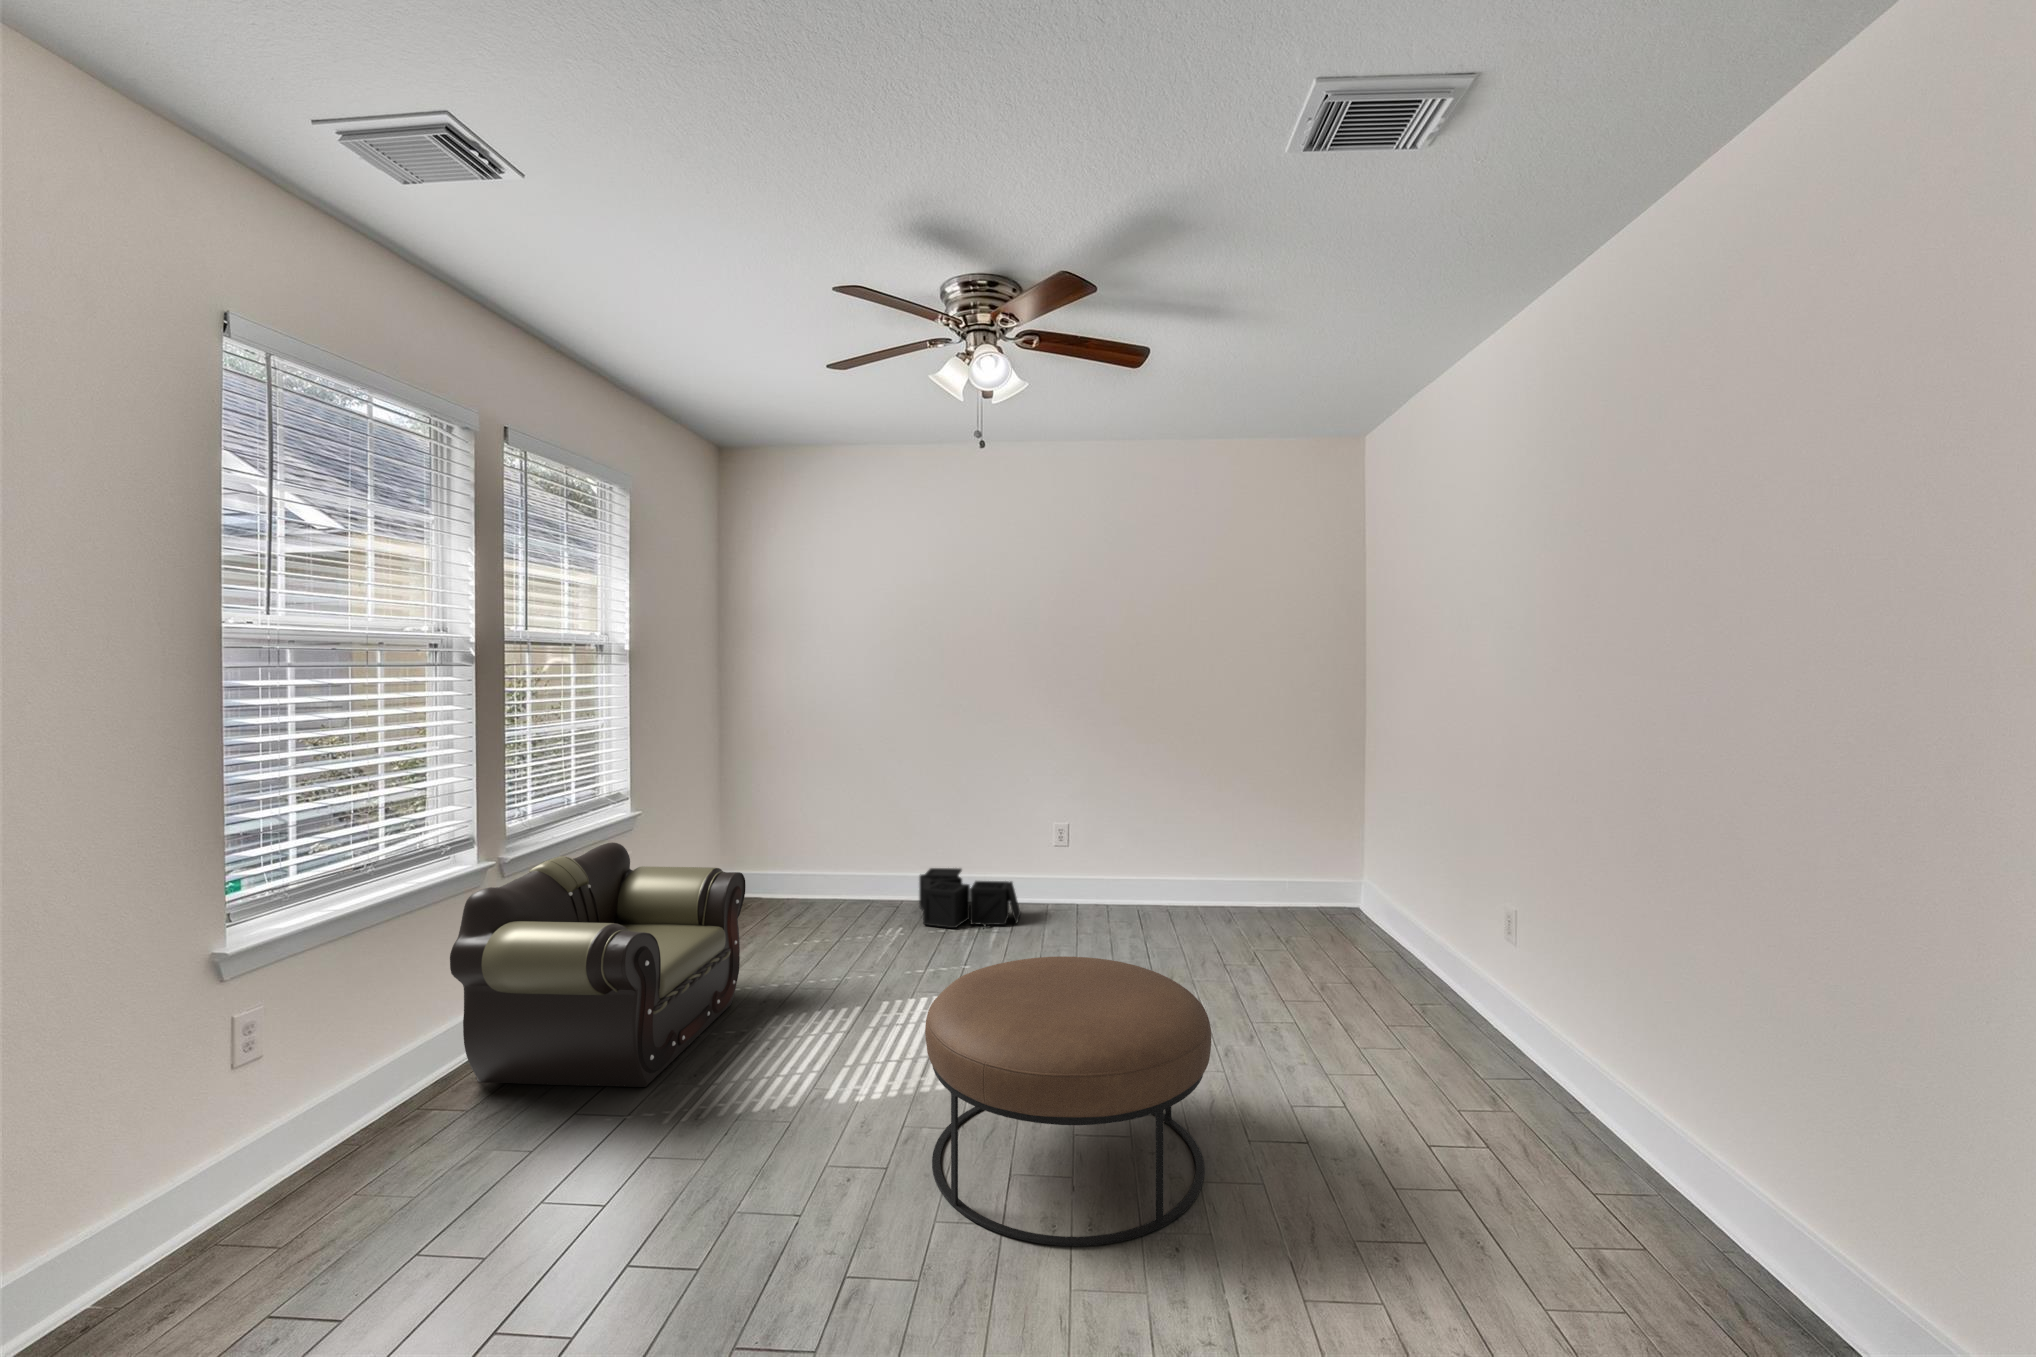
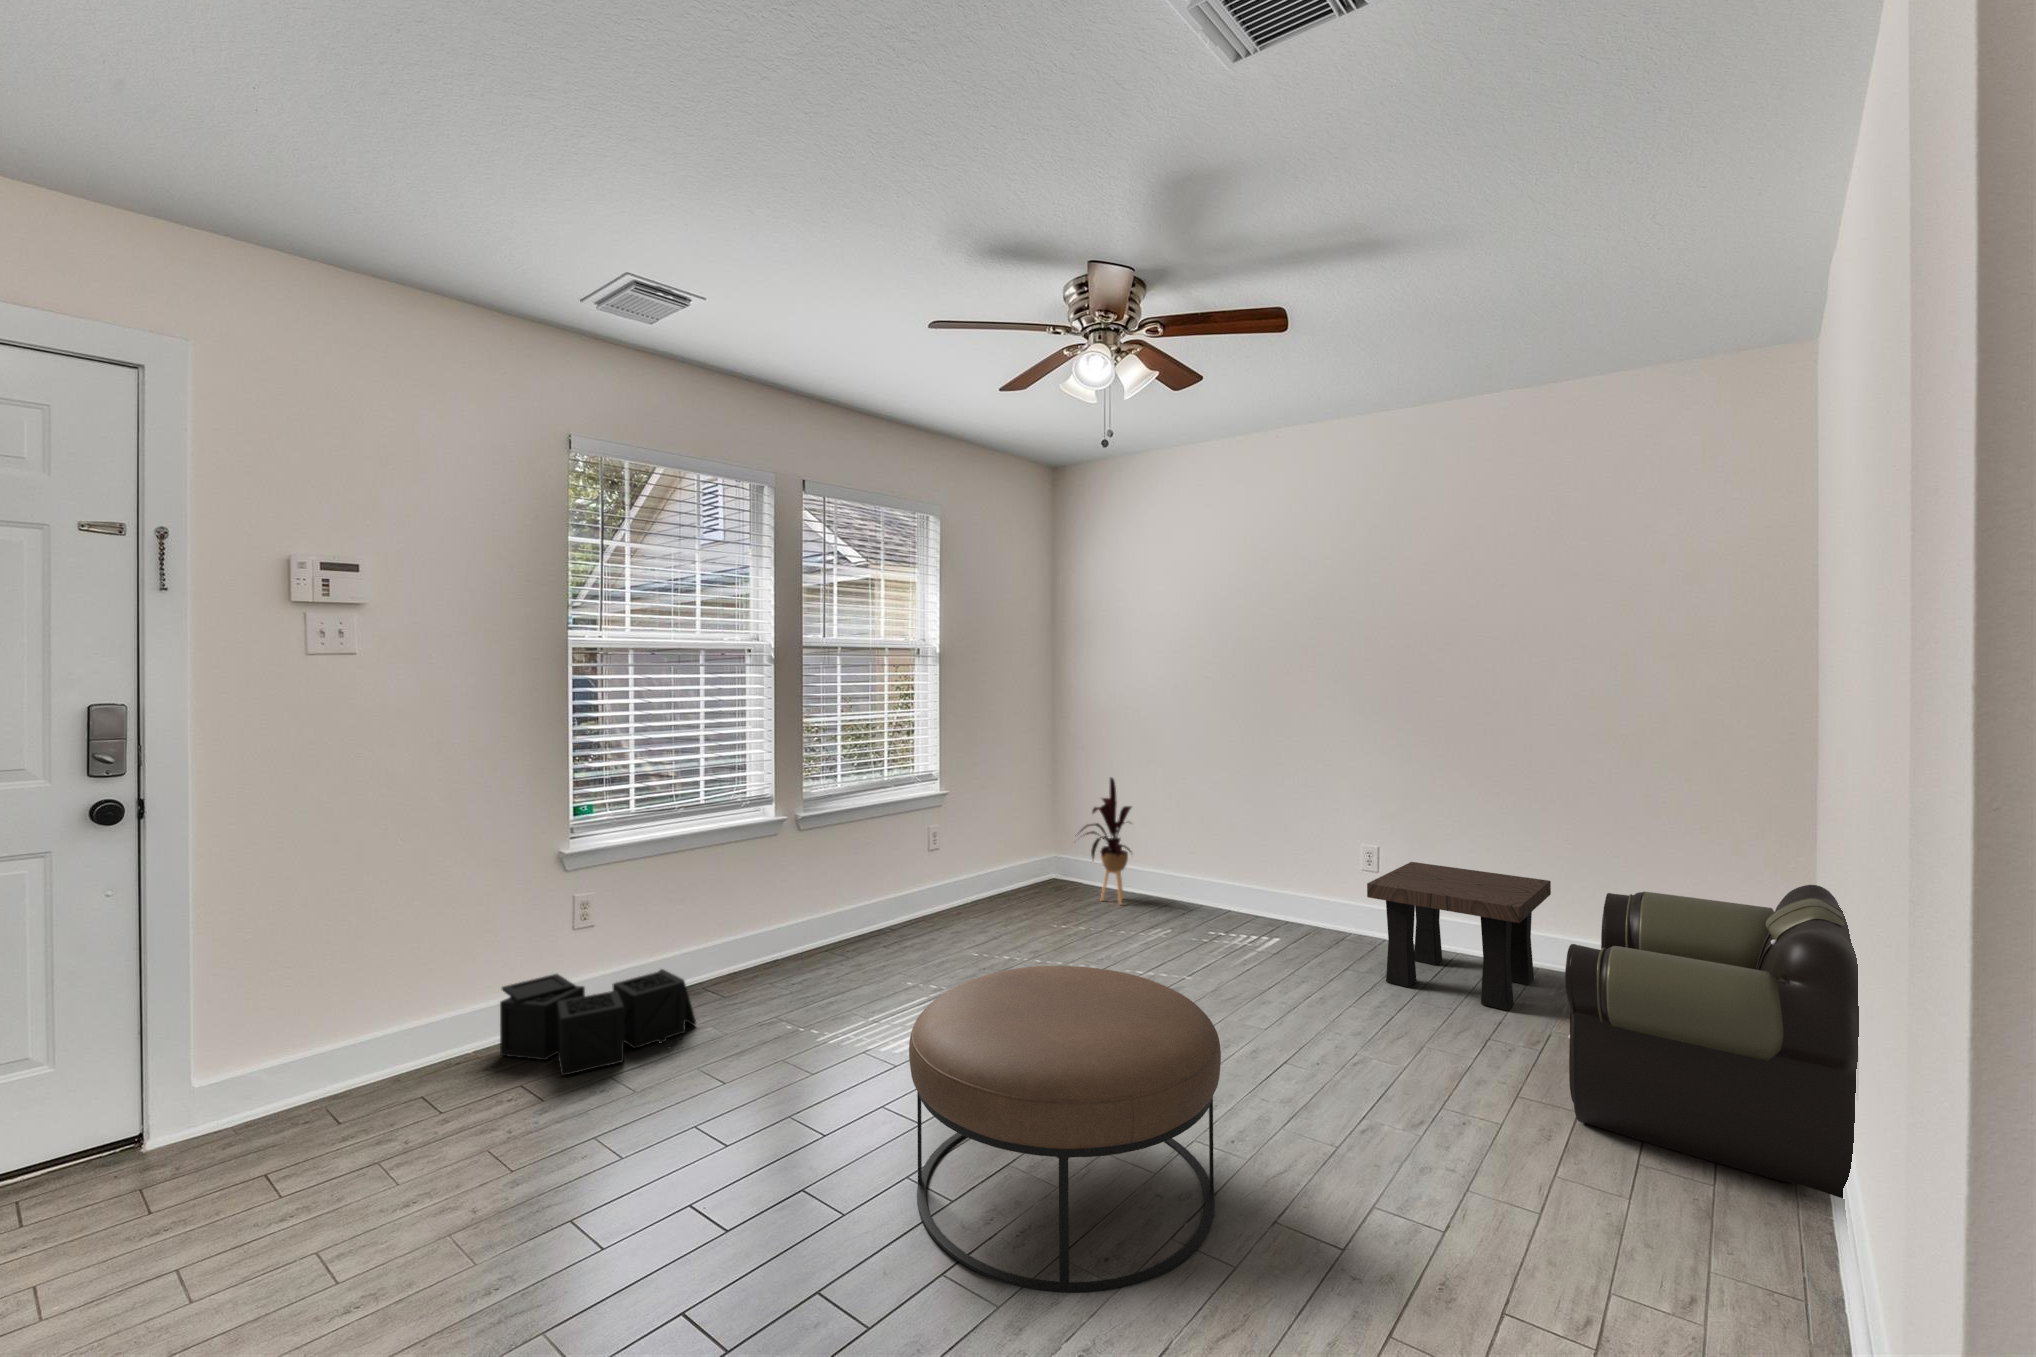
house plant: none [770,782,841,913] -> present [1078,777,1131,904]
side table: none [1095,833,1208,937] -> present [1367,862,1551,1010]
armchair: present [450,842,746,1087] -> present [1565,885,1859,1198]
storage bin: present [919,868,1021,928] -> present [500,969,696,1076]

